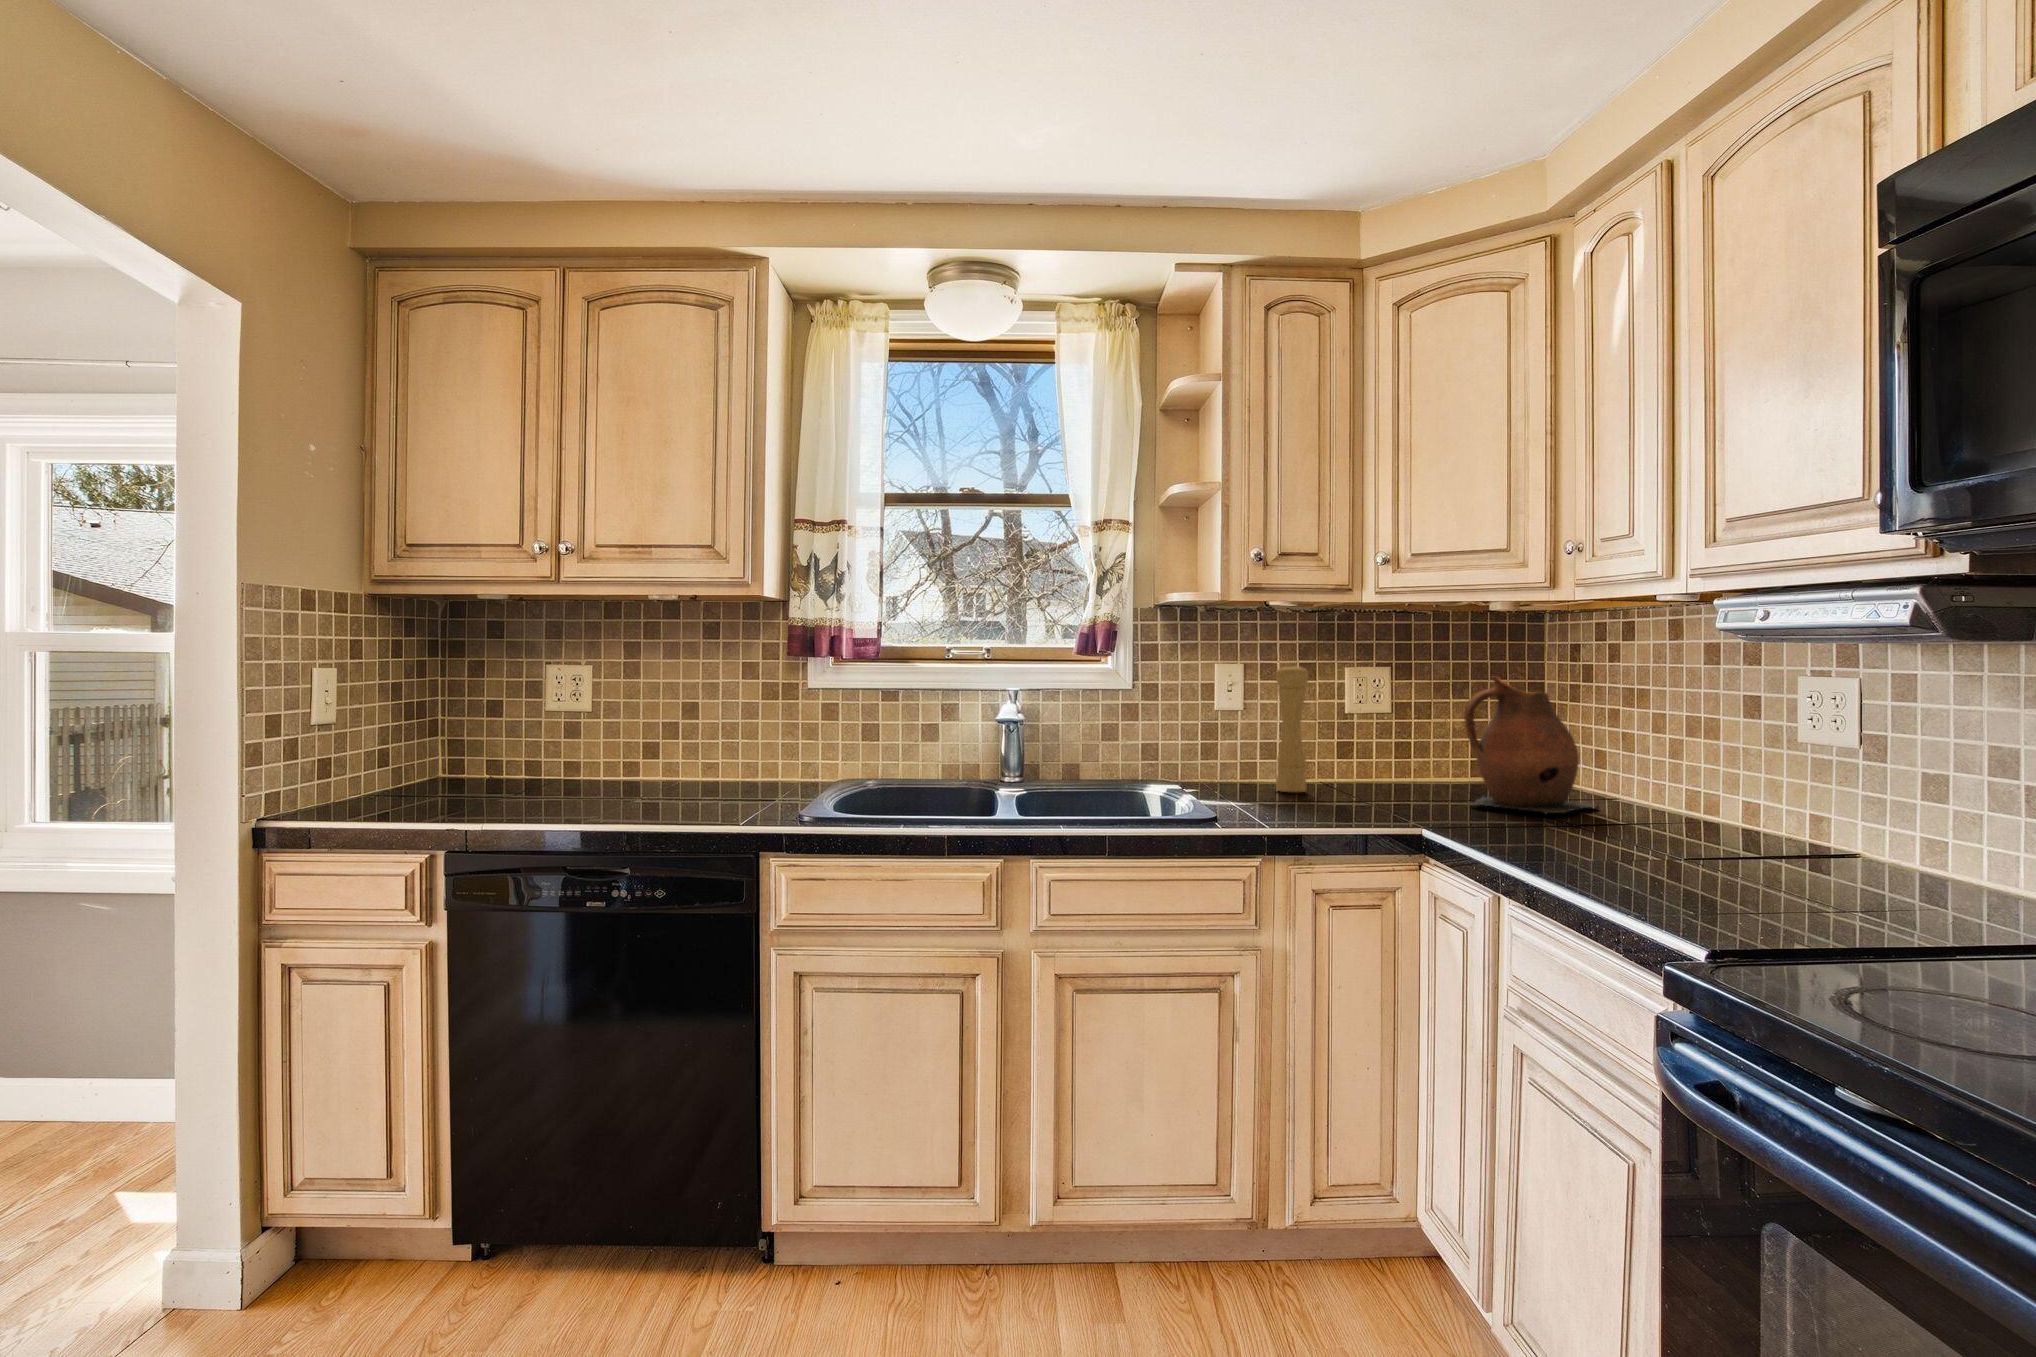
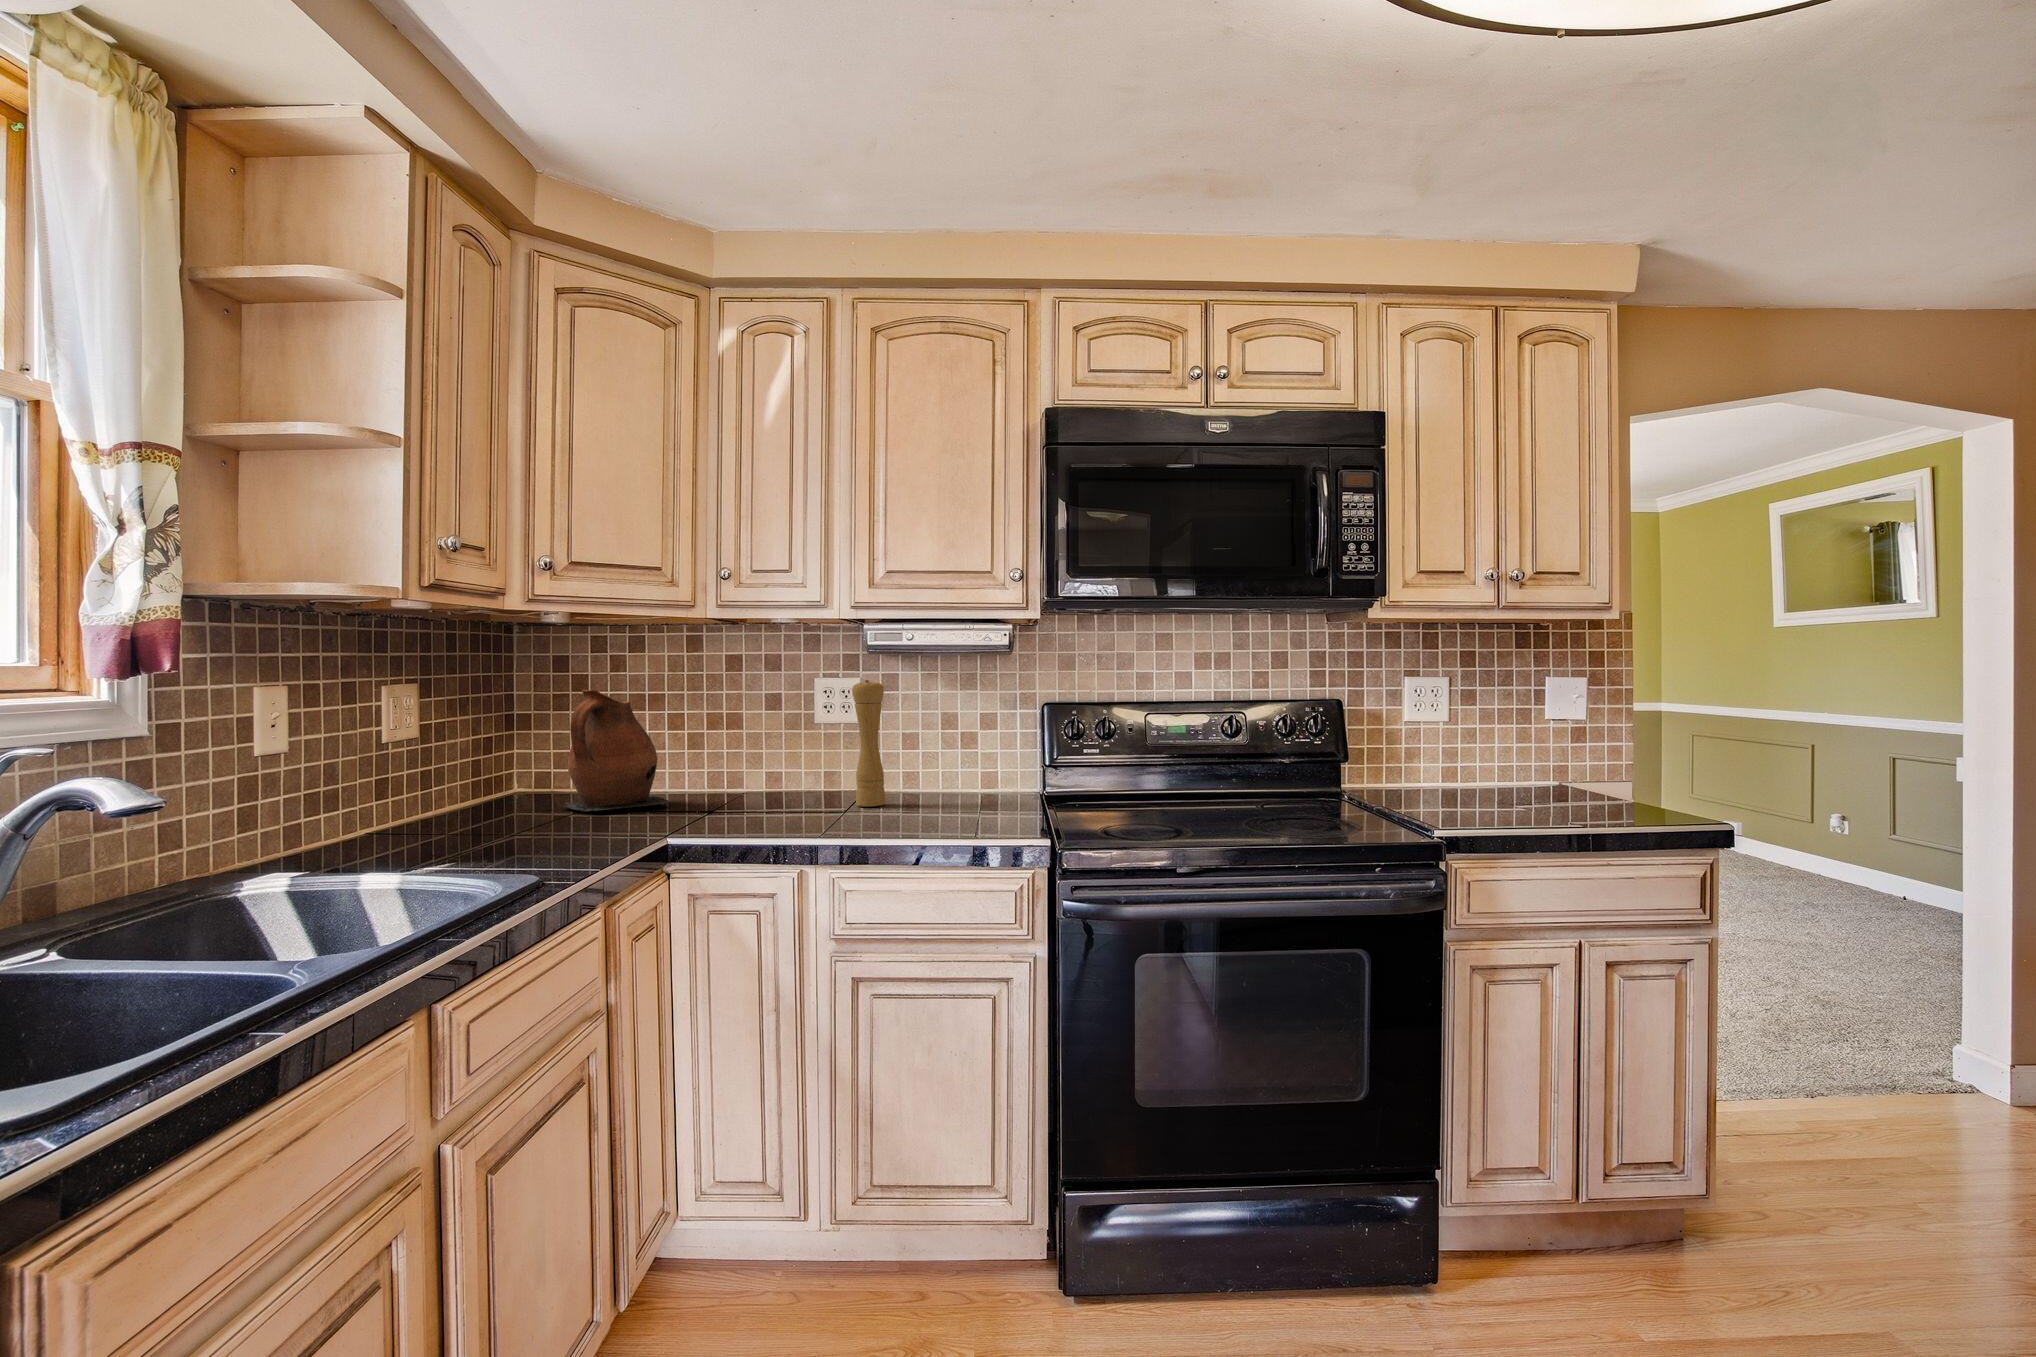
pepper mill: present [1276,665,1309,792] -> present [852,680,885,807]

